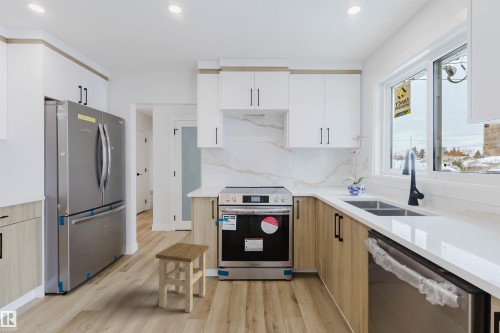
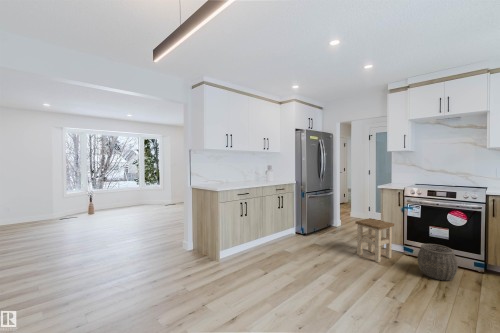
woven basket: none [237,264,278,314] -> present [417,244,458,281]

